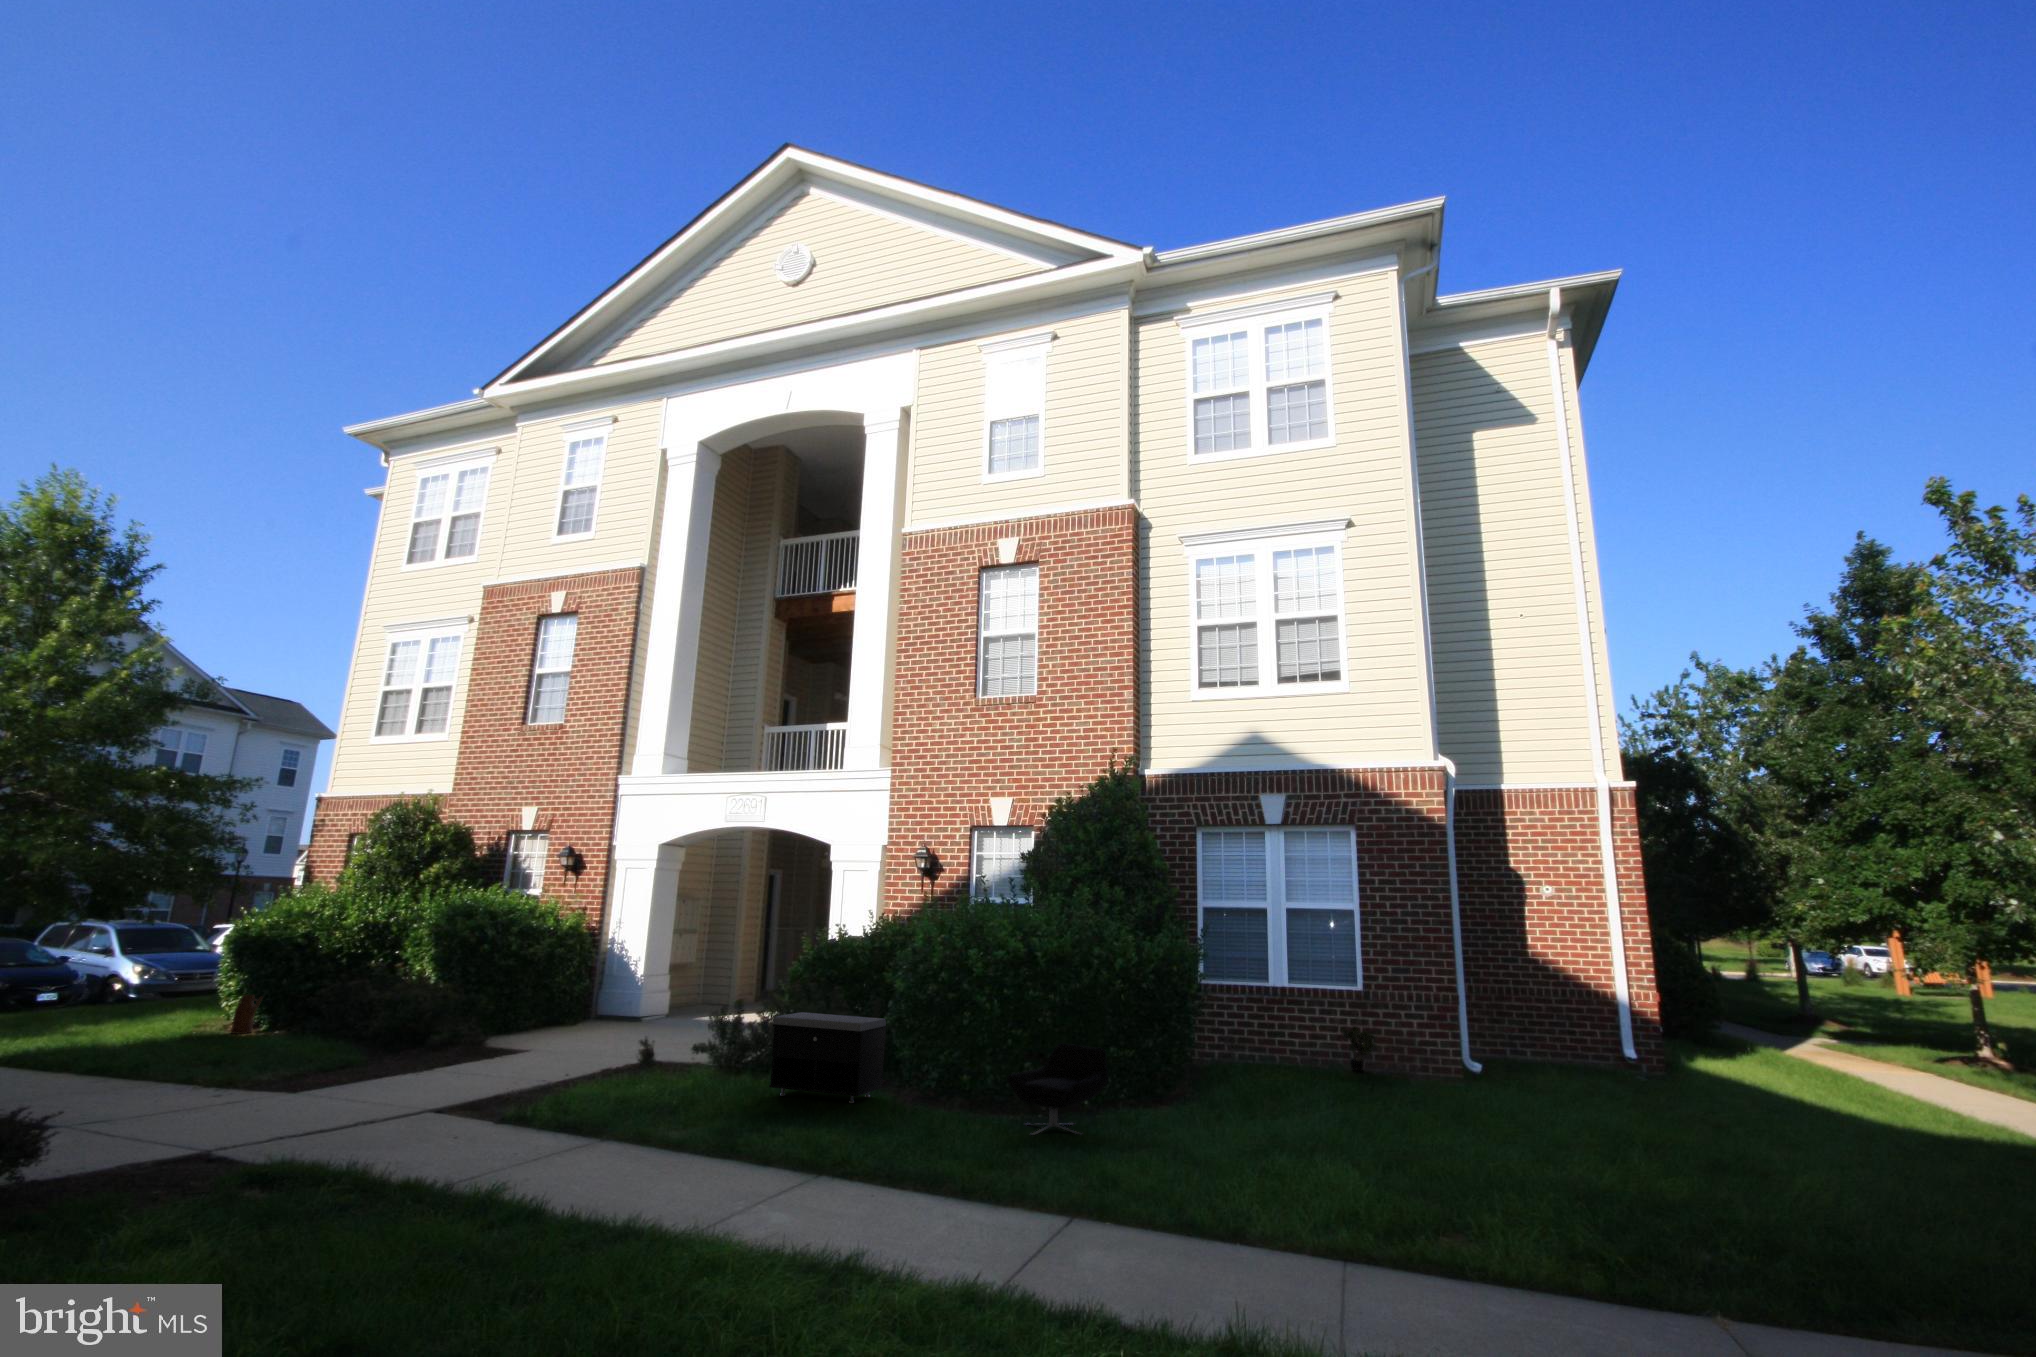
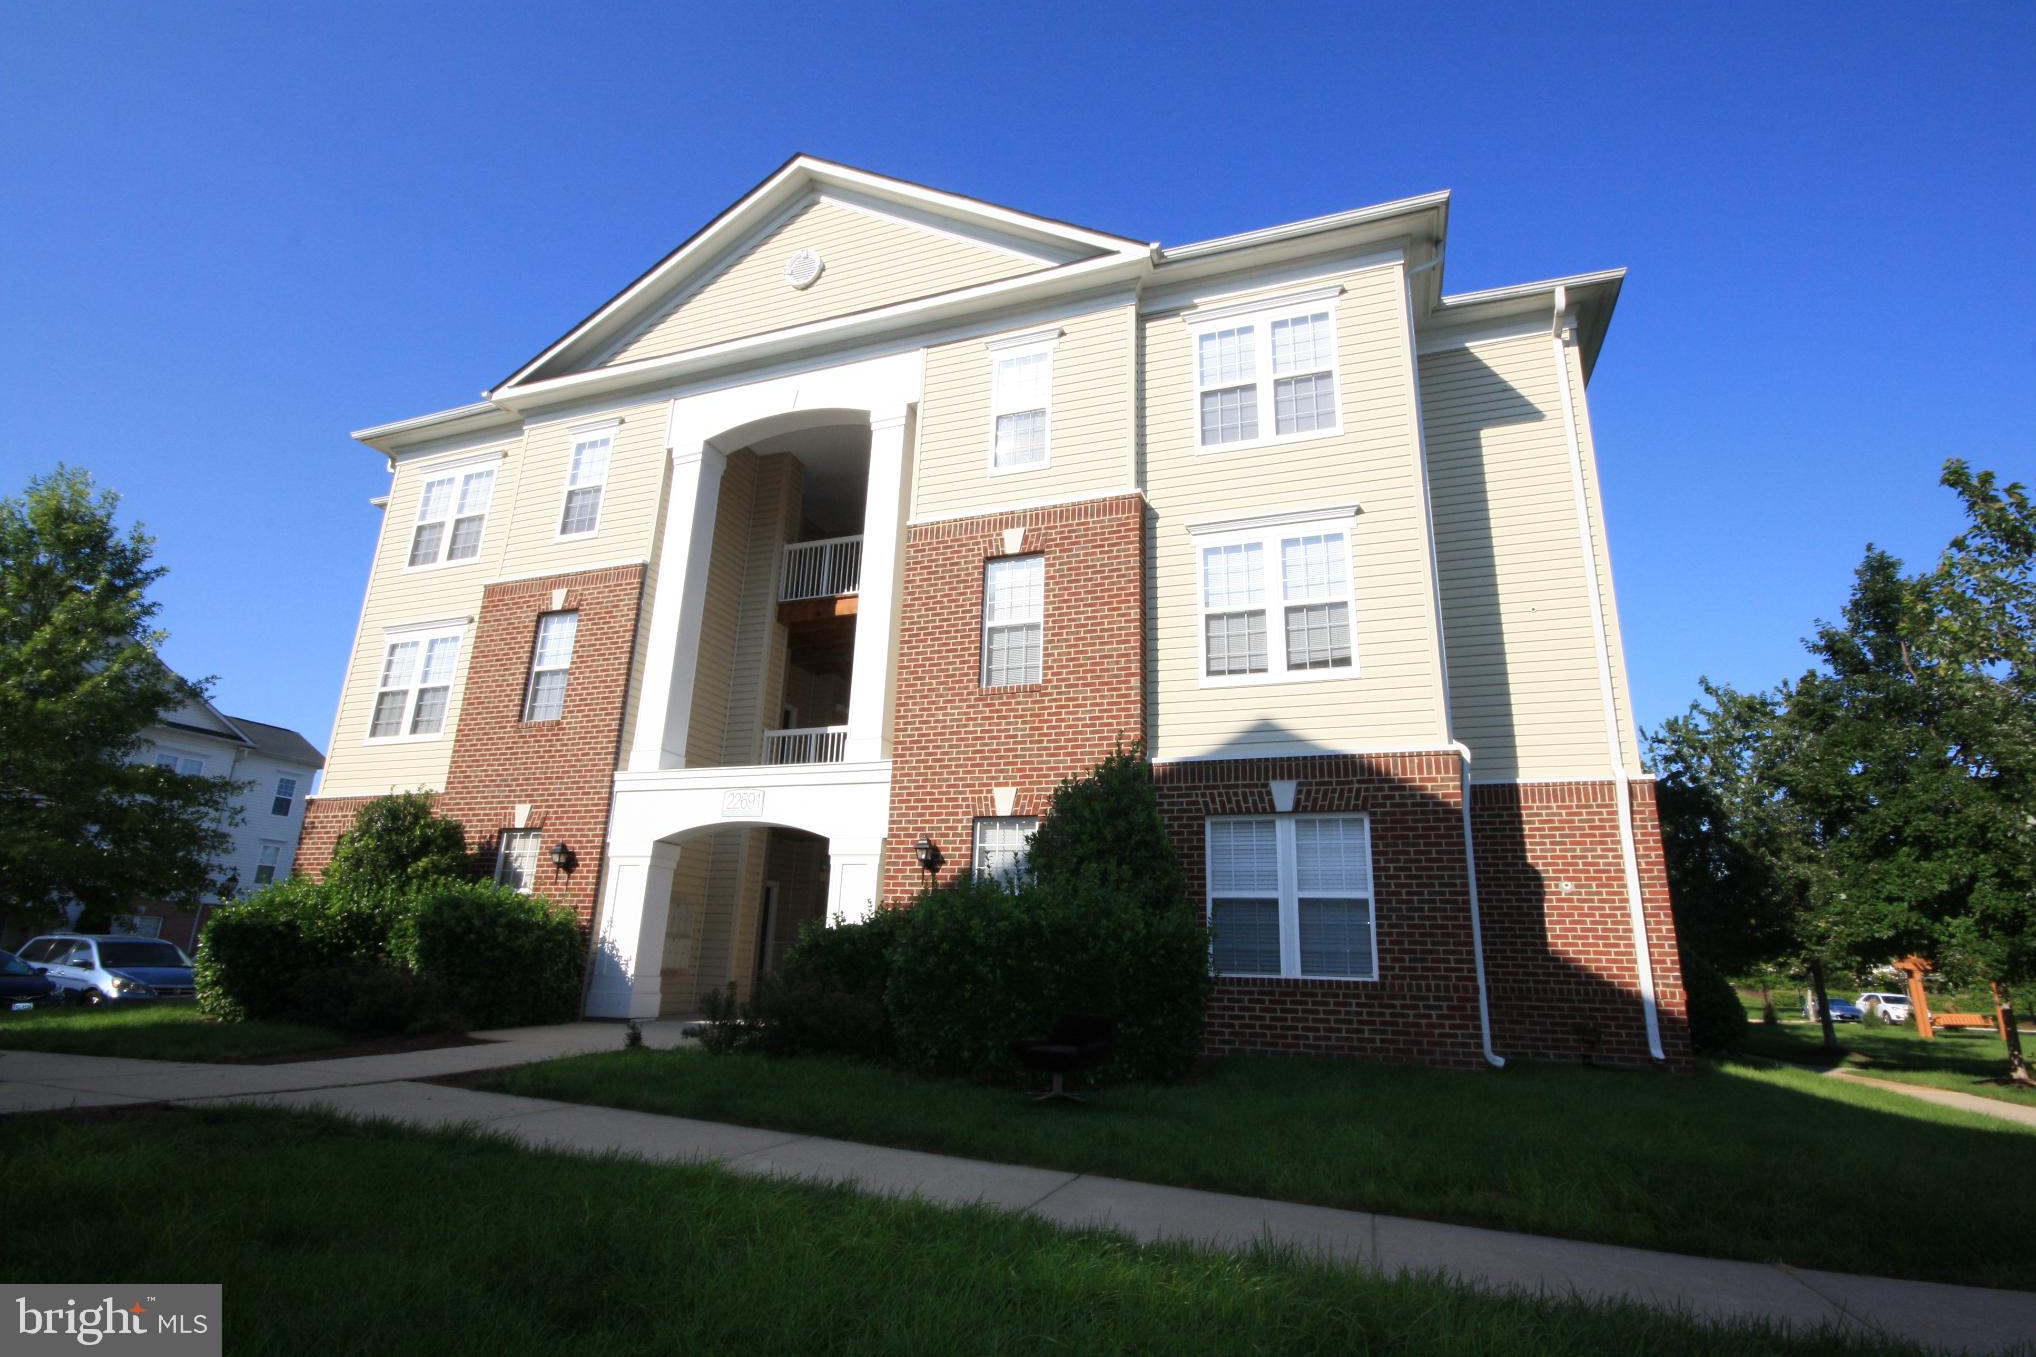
watering can: present [231,995,263,1034] -> none [205,982,241,1021]
storage bench: present [769,1012,886,1103] -> none [761,988,884,1077]
potted plant: present [1341,1027,1376,1071] -> present [1569,1022,1605,1064]

